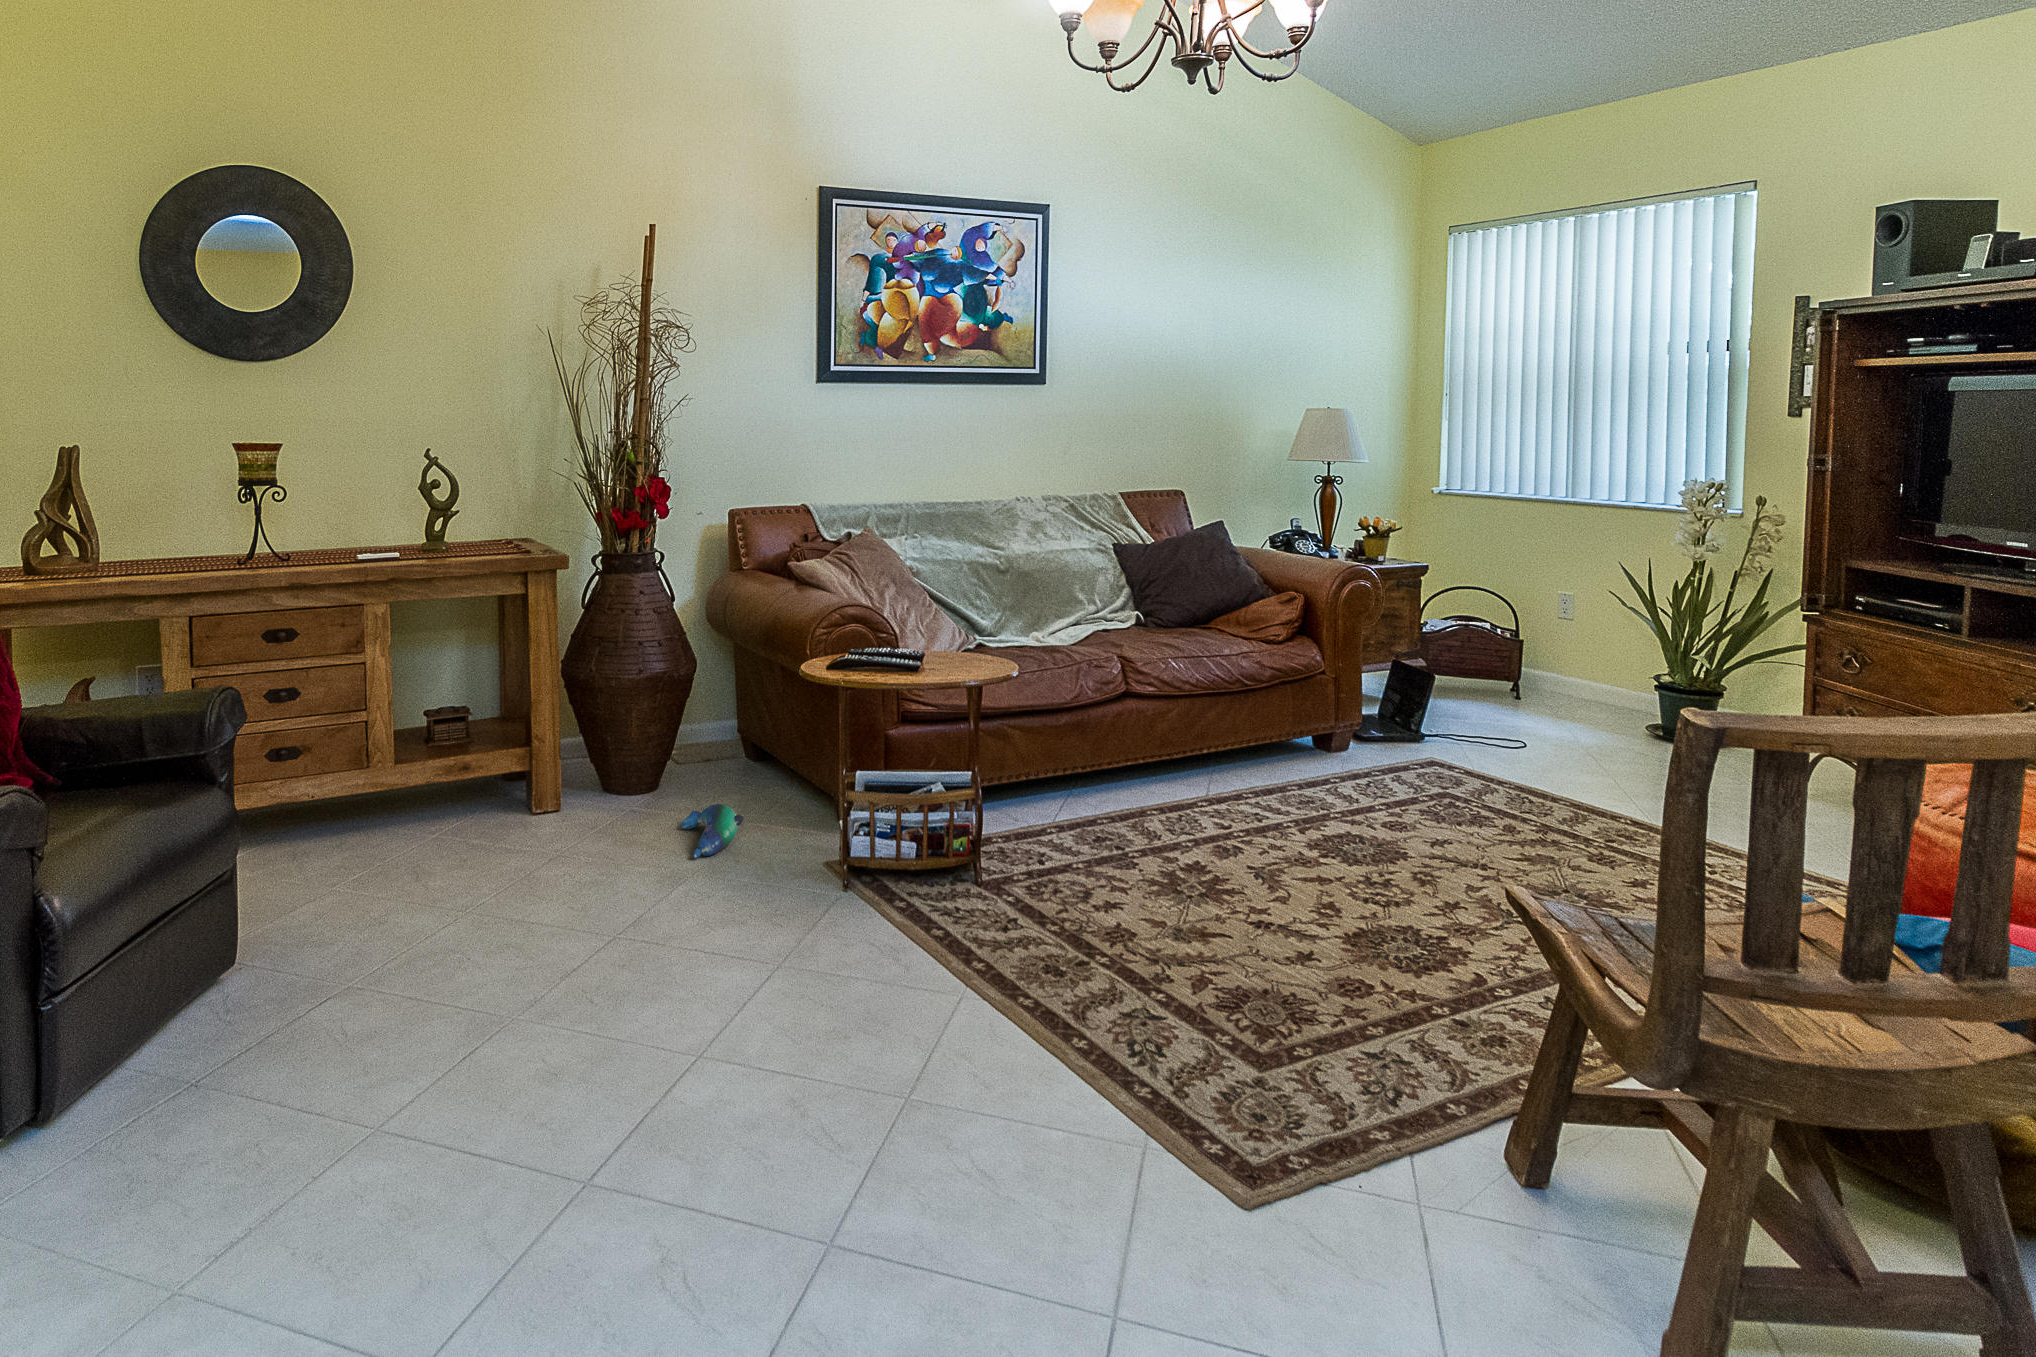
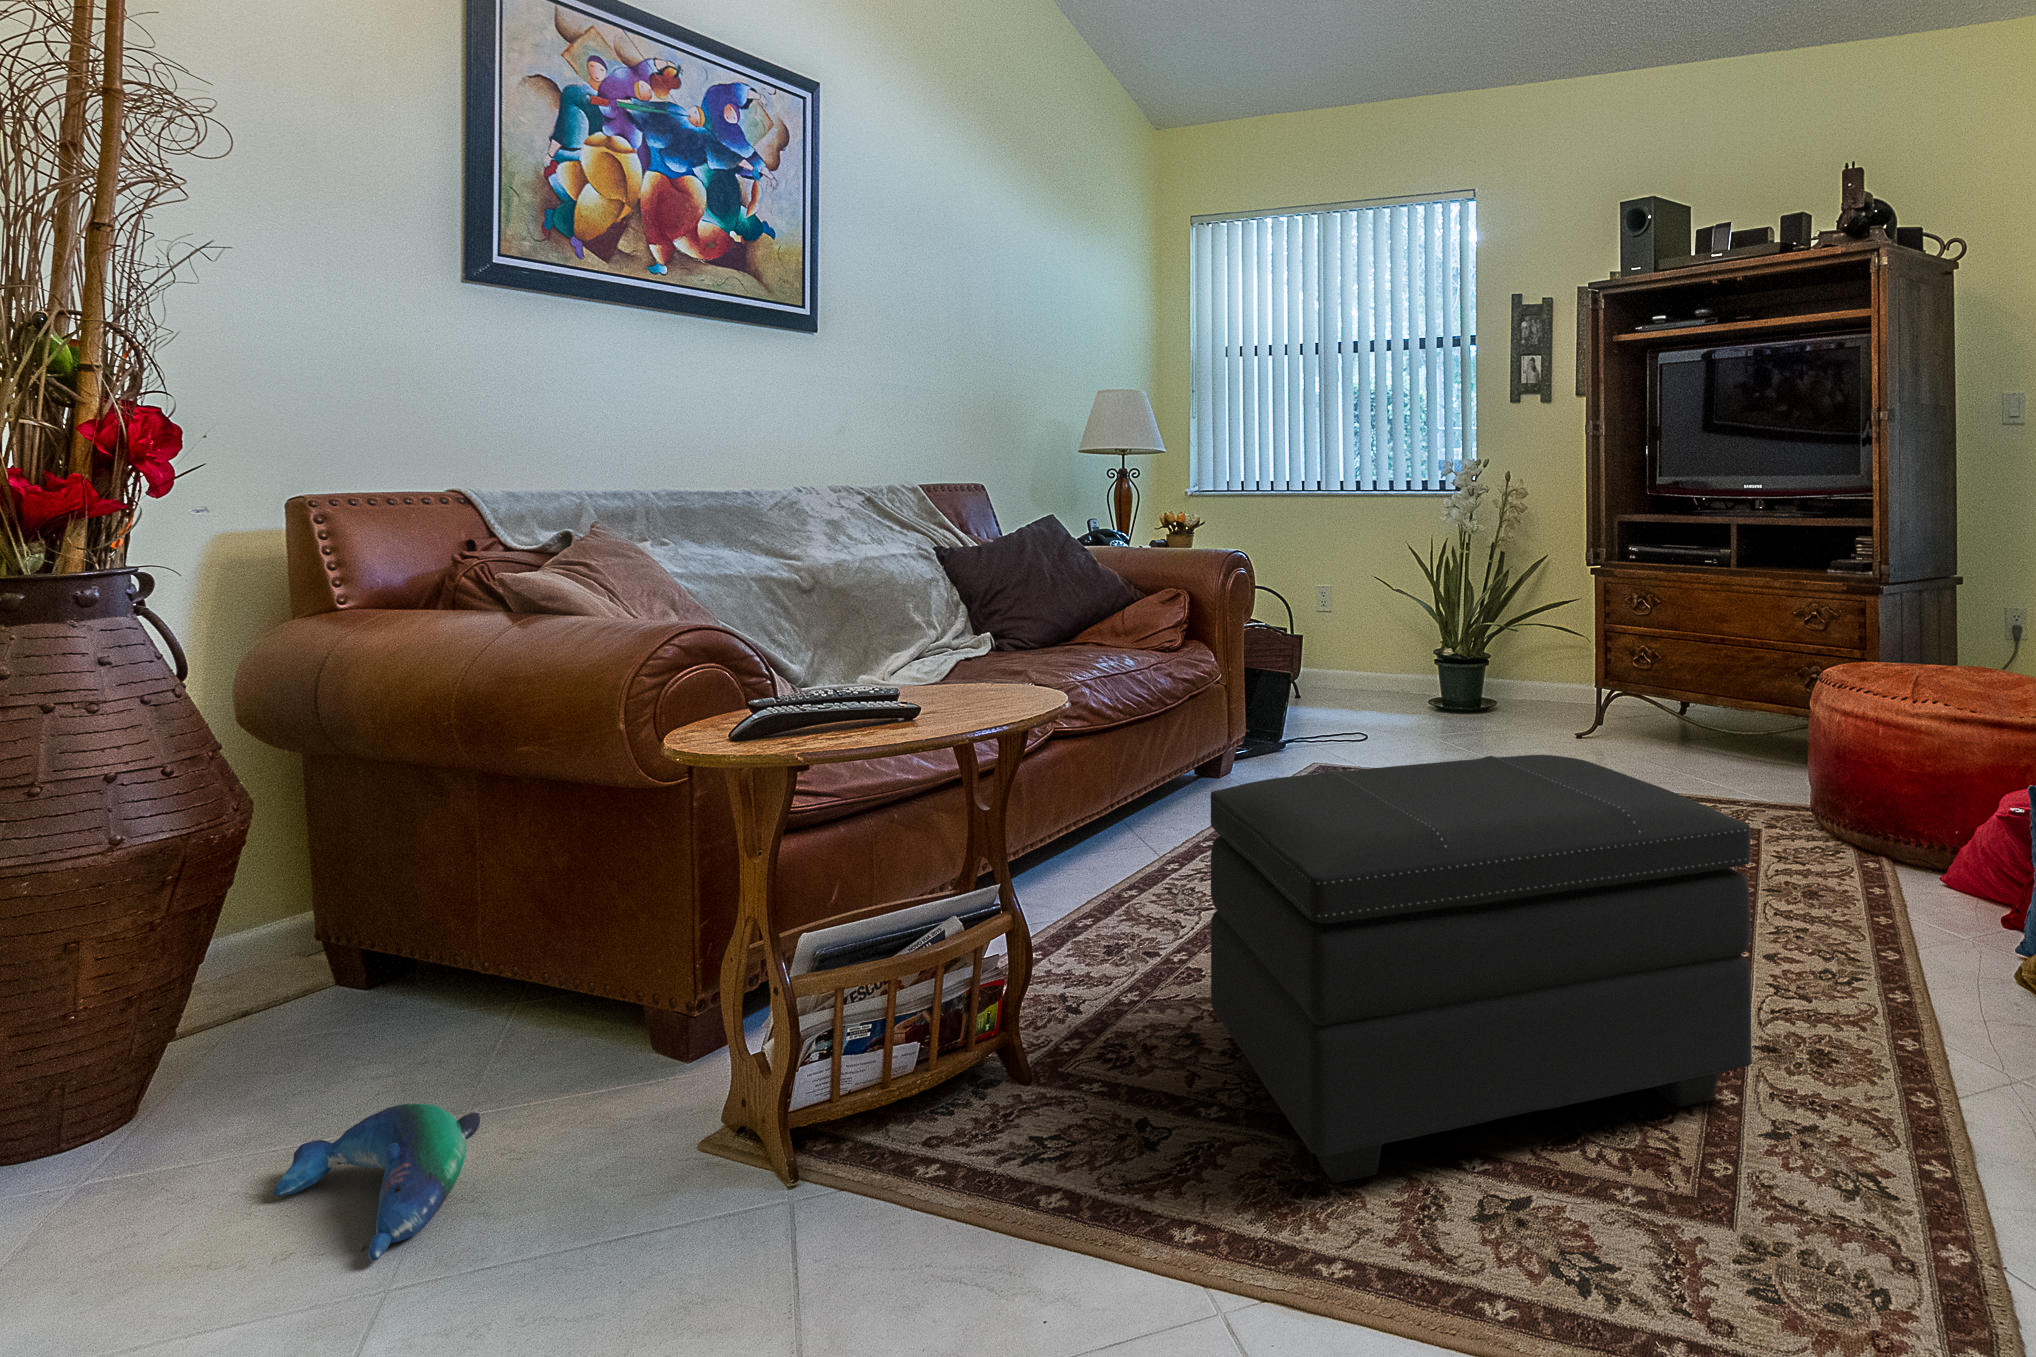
footstool: none [1047,740,1409,1039] -> present [1211,755,1752,1183]

